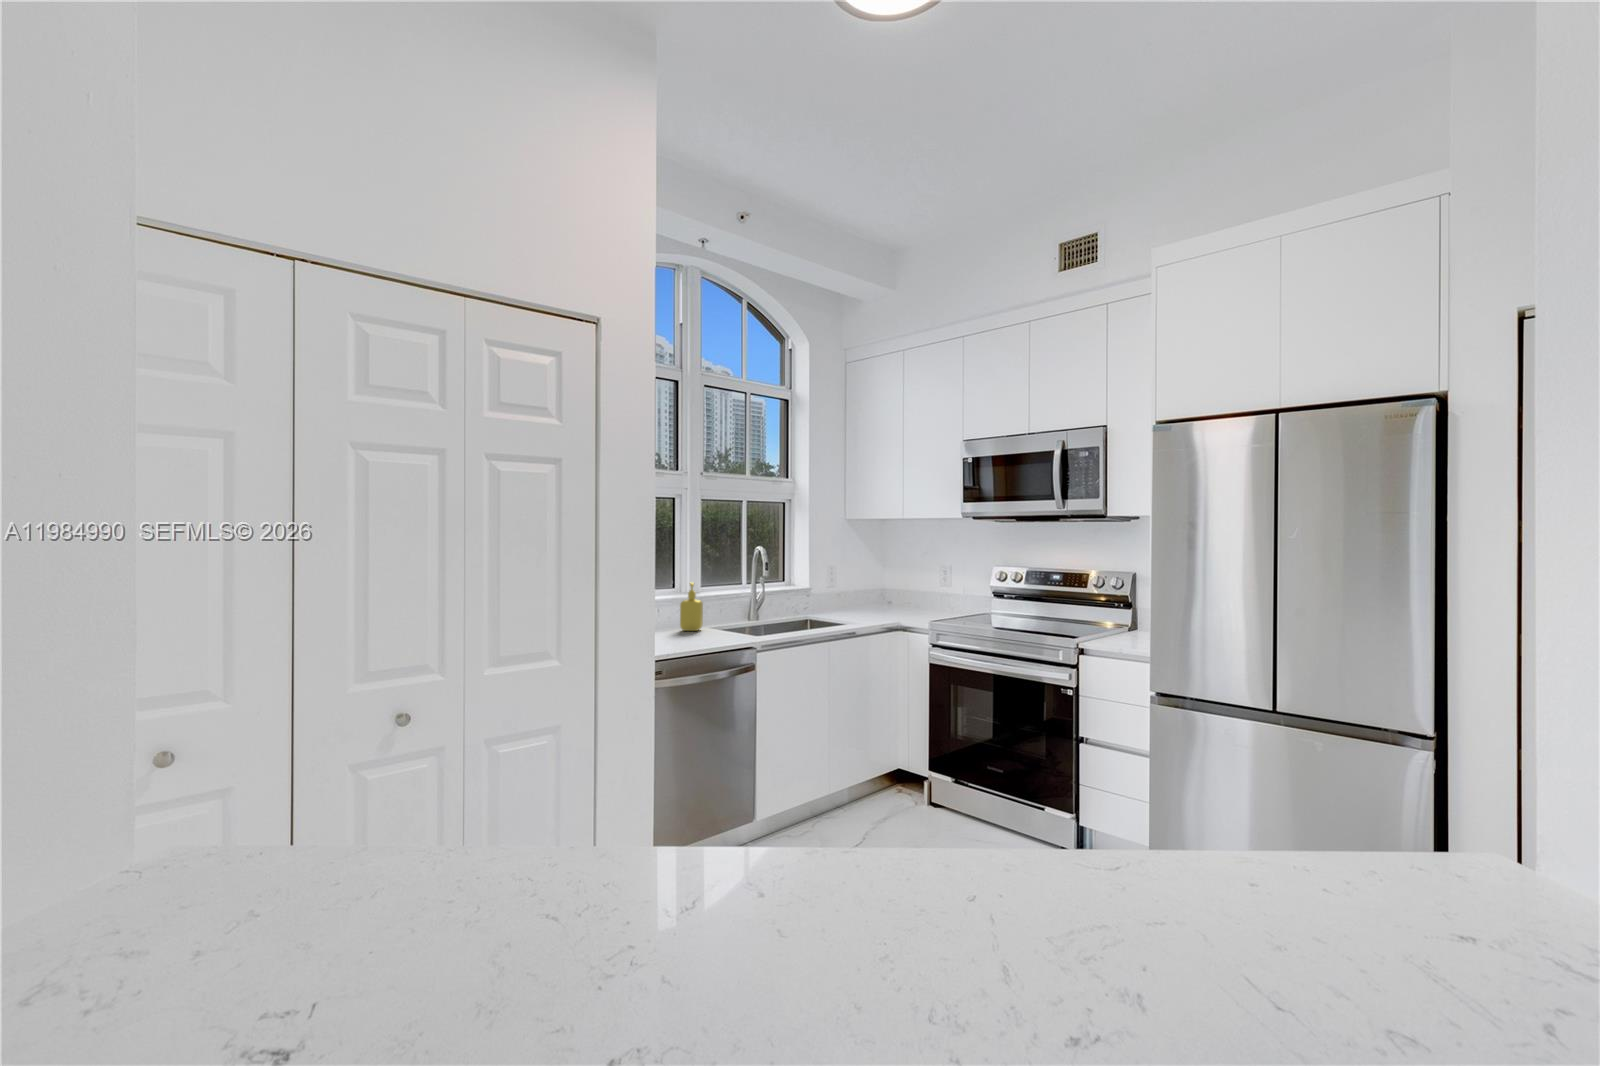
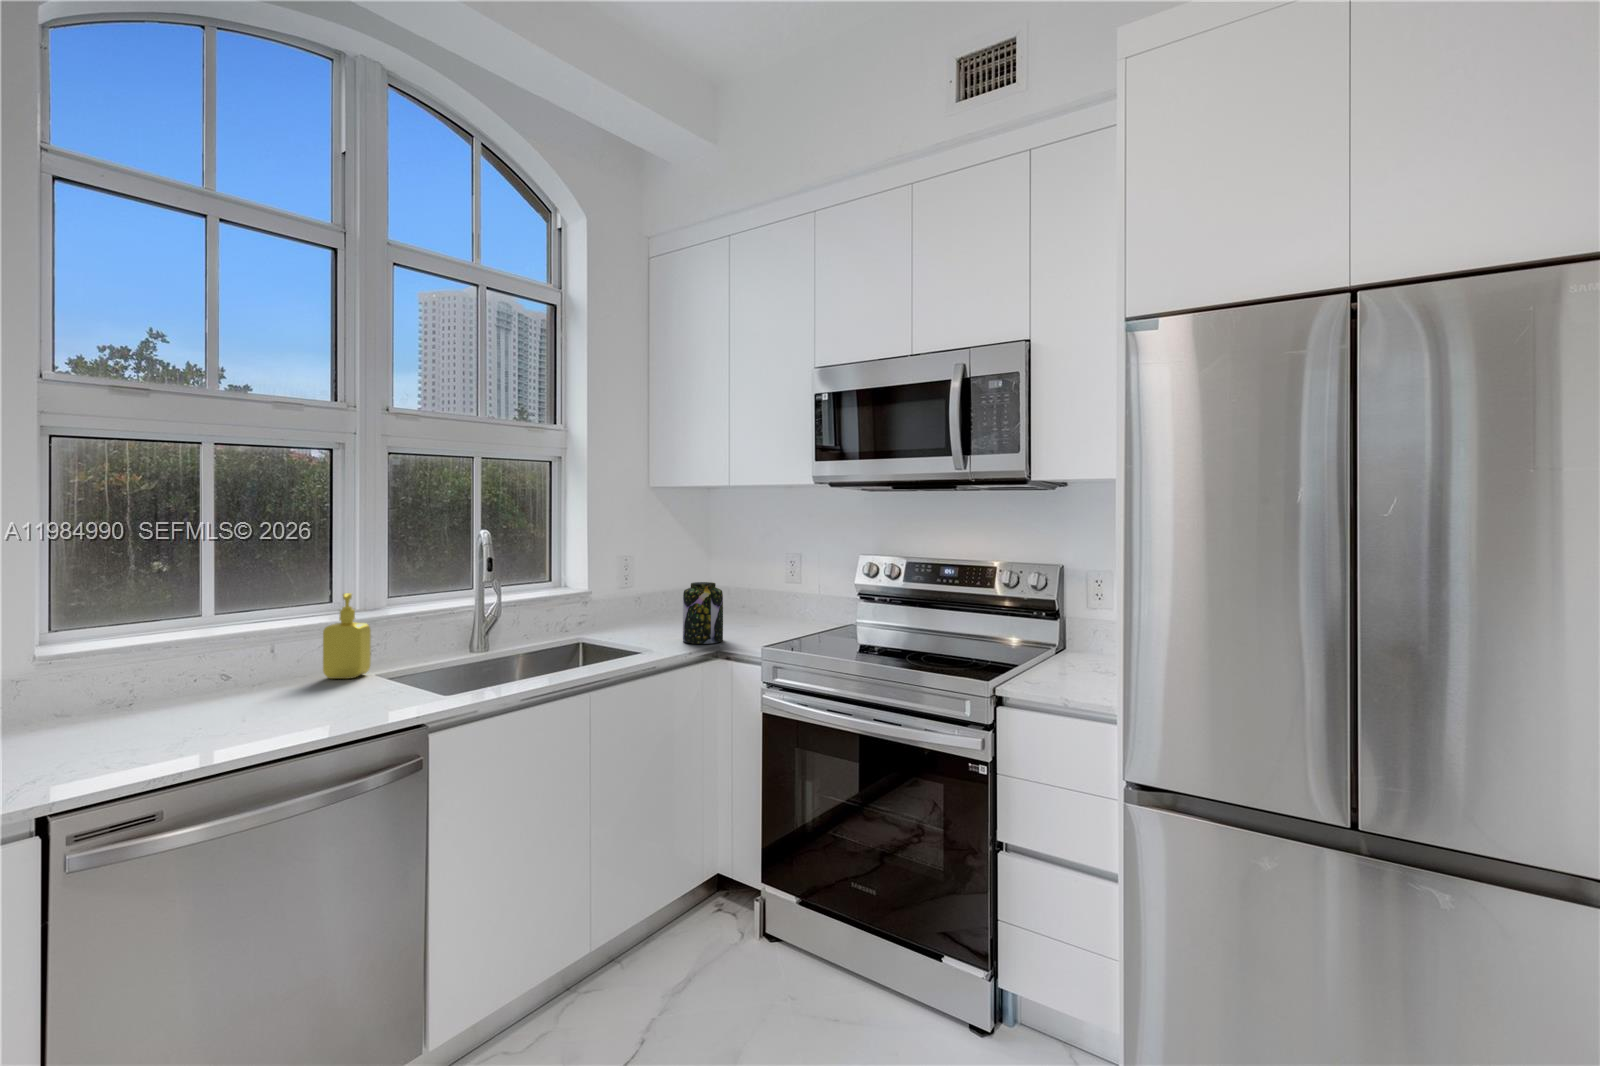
jar: none [875,581,902,620] -> present [683,582,723,644]

